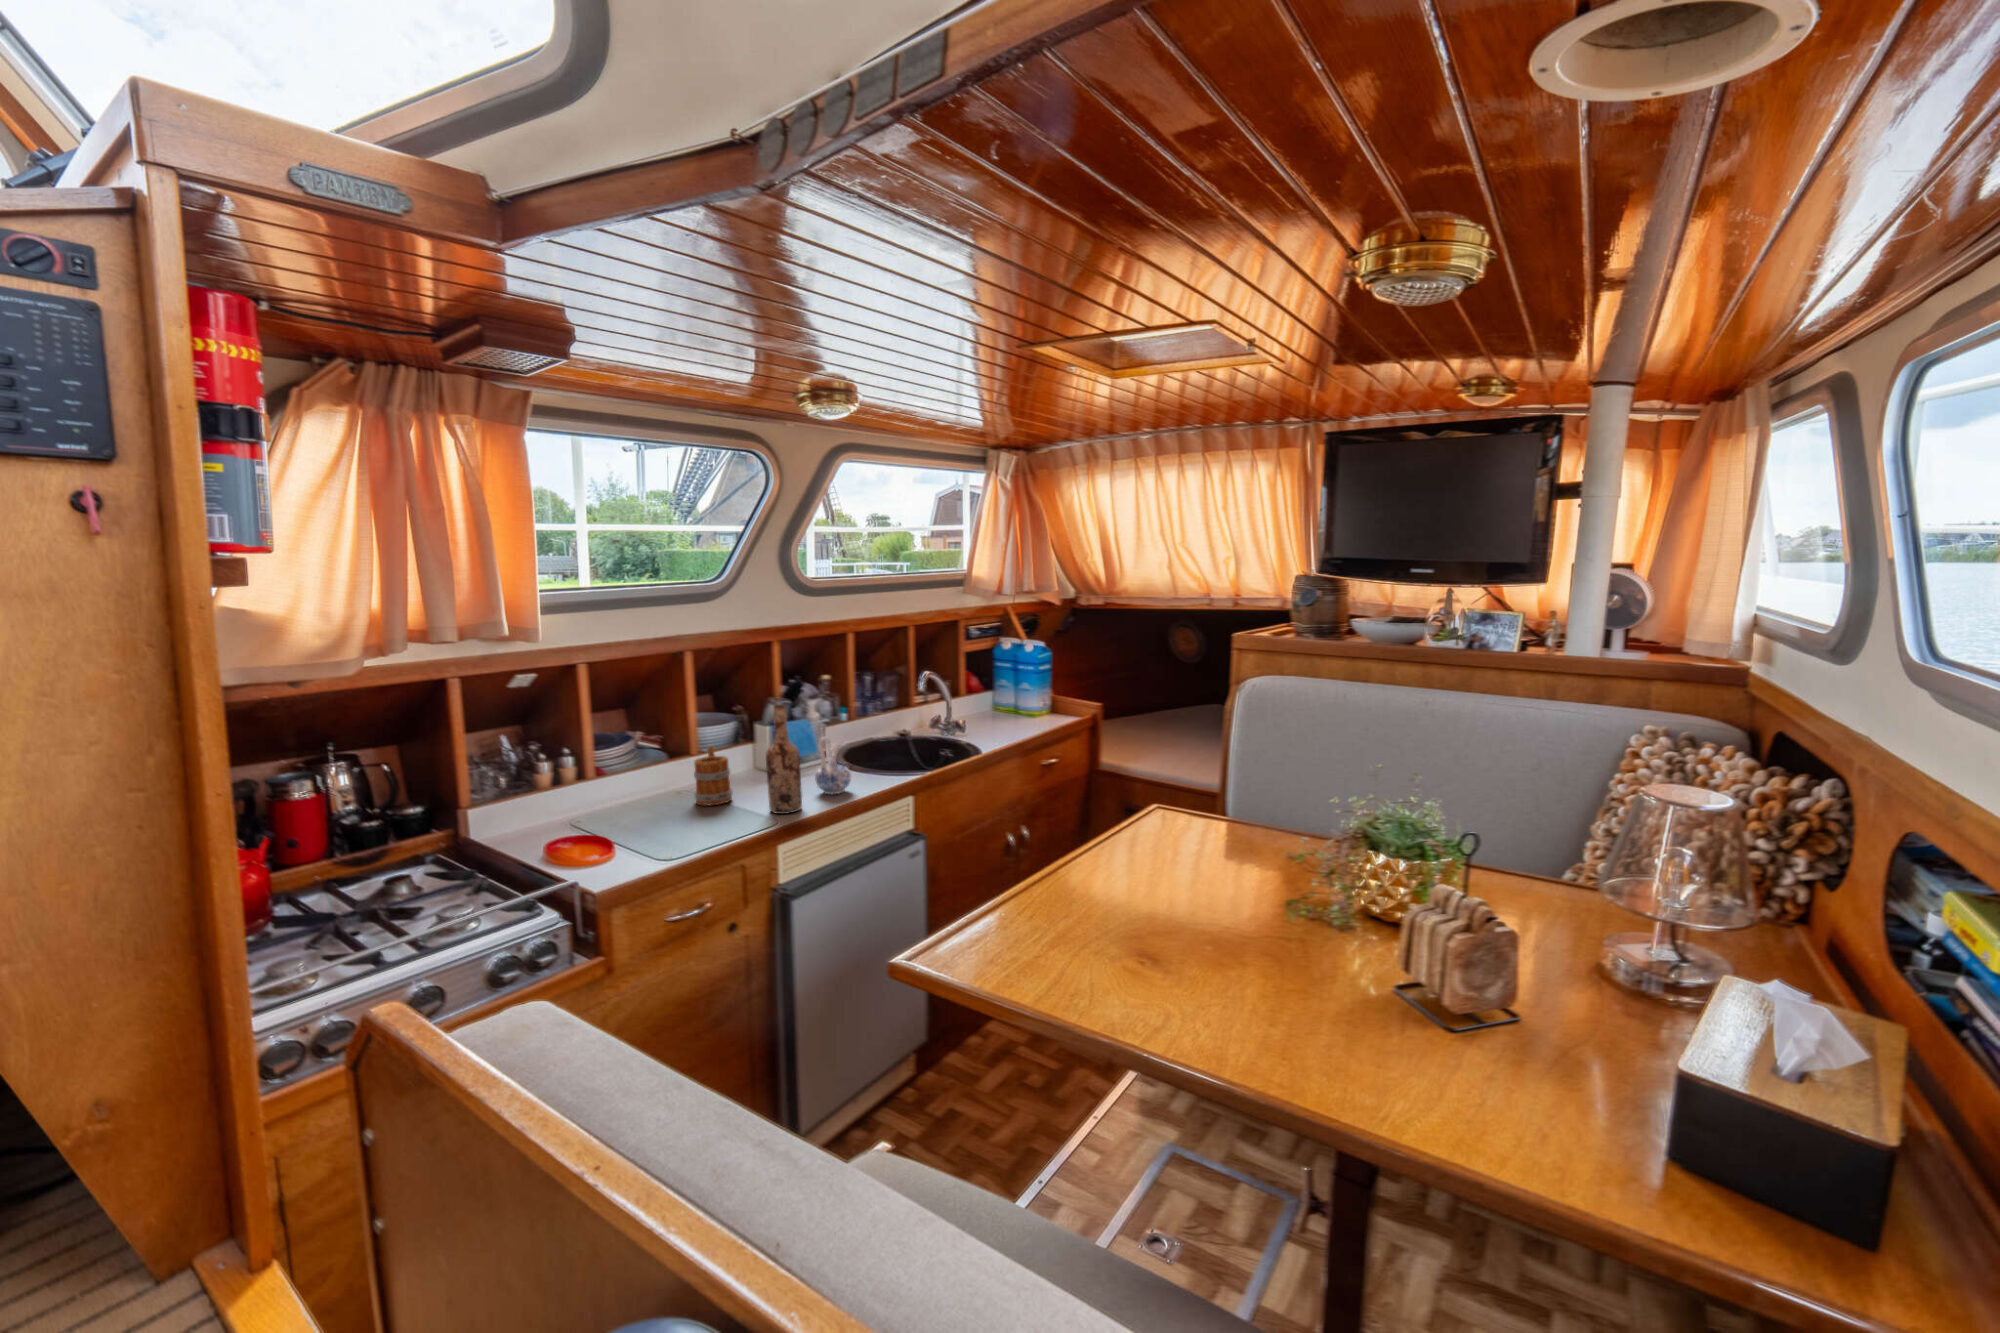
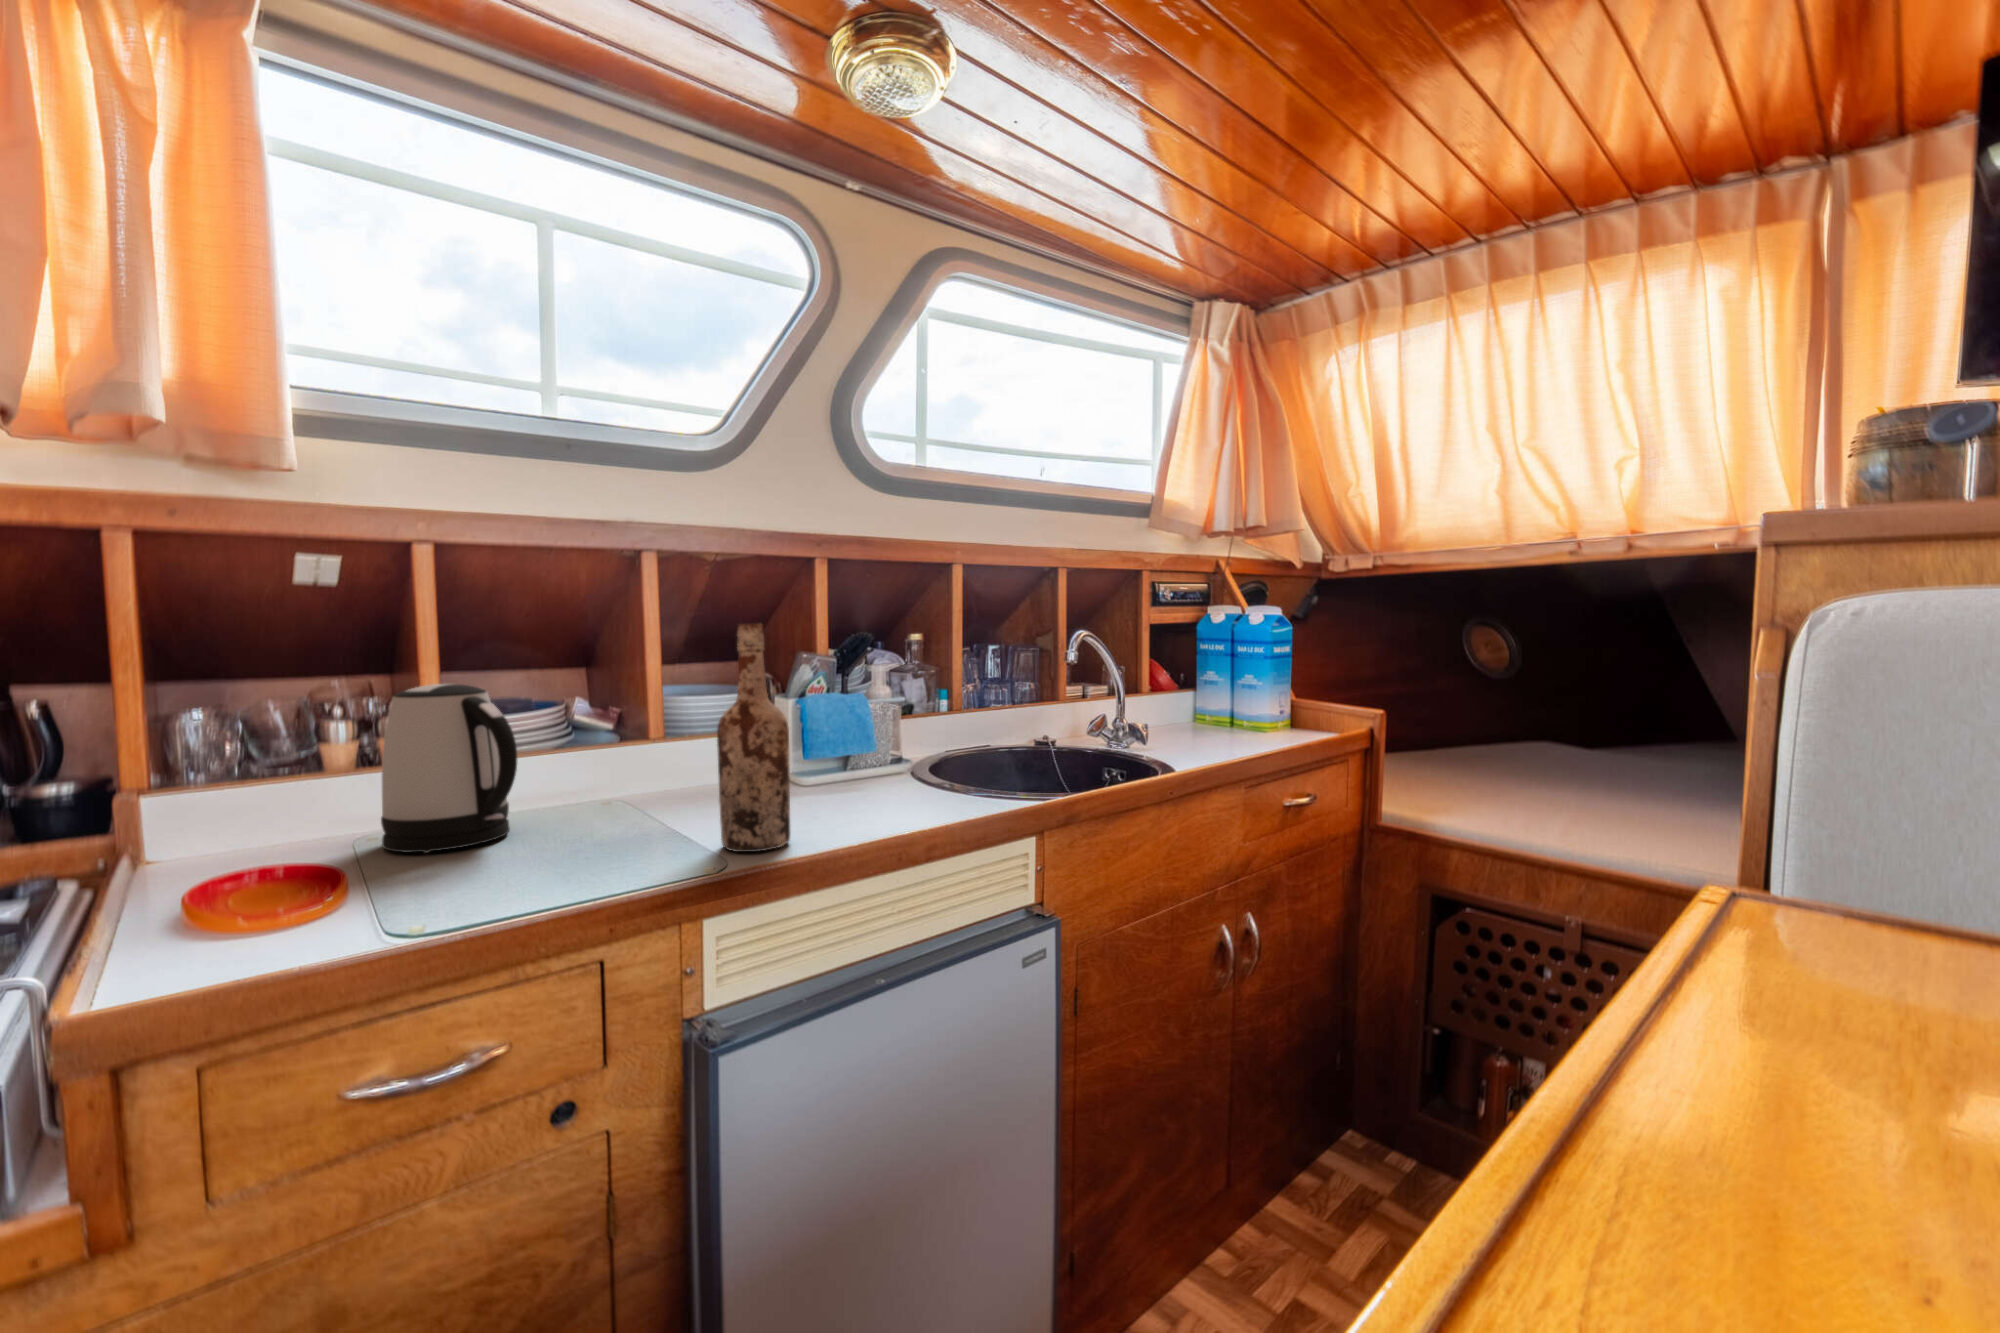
ceramic pitcher: present [815,737,851,794] -> none [840,704,910,821]
kettle: none [590,742,665,827] -> present [381,684,517,853]
mug: present [694,747,732,806] -> none [607,716,686,826]

